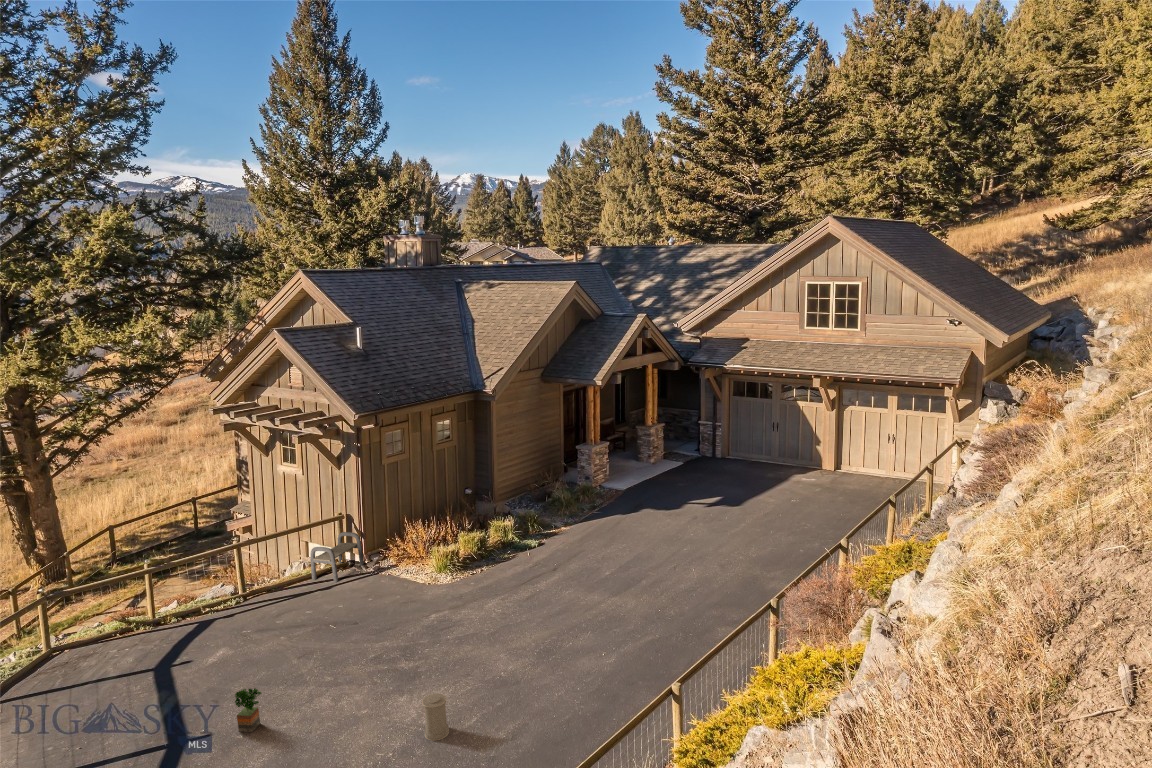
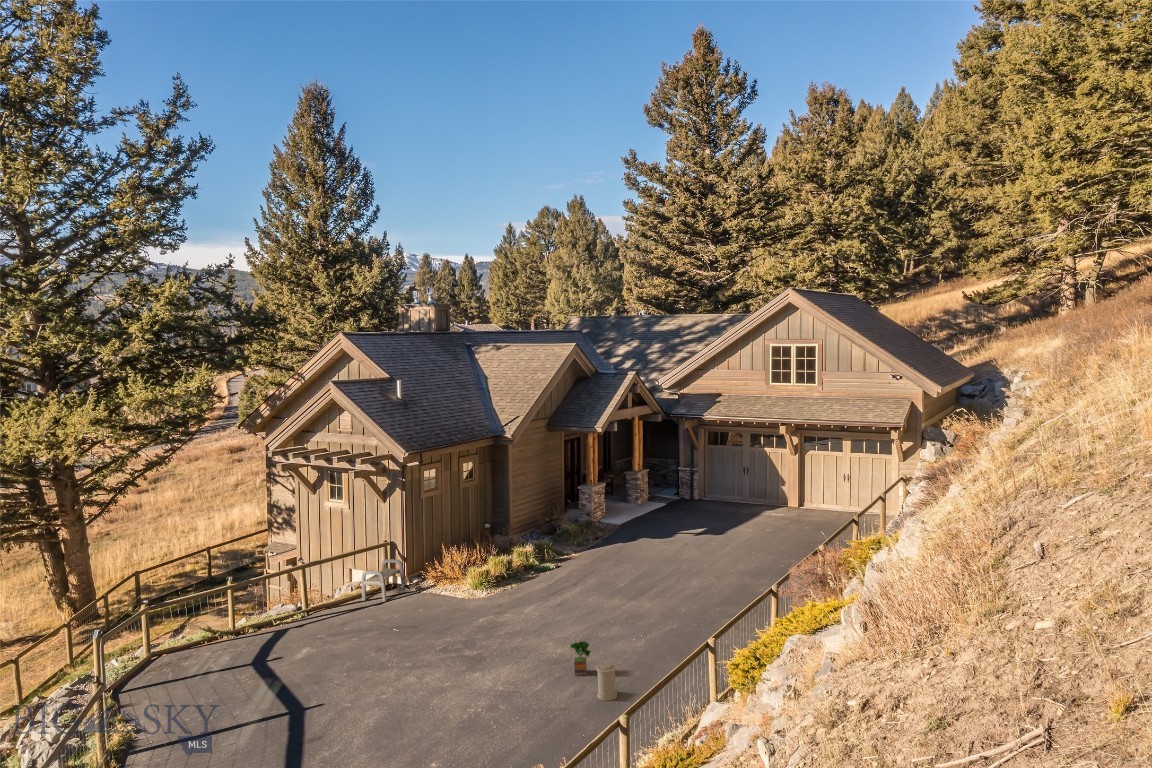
potted tree: present [235,688,262,732] -> present [570,641,591,676]
trash can: present [422,693,449,741] -> present [596,663,617,700]

